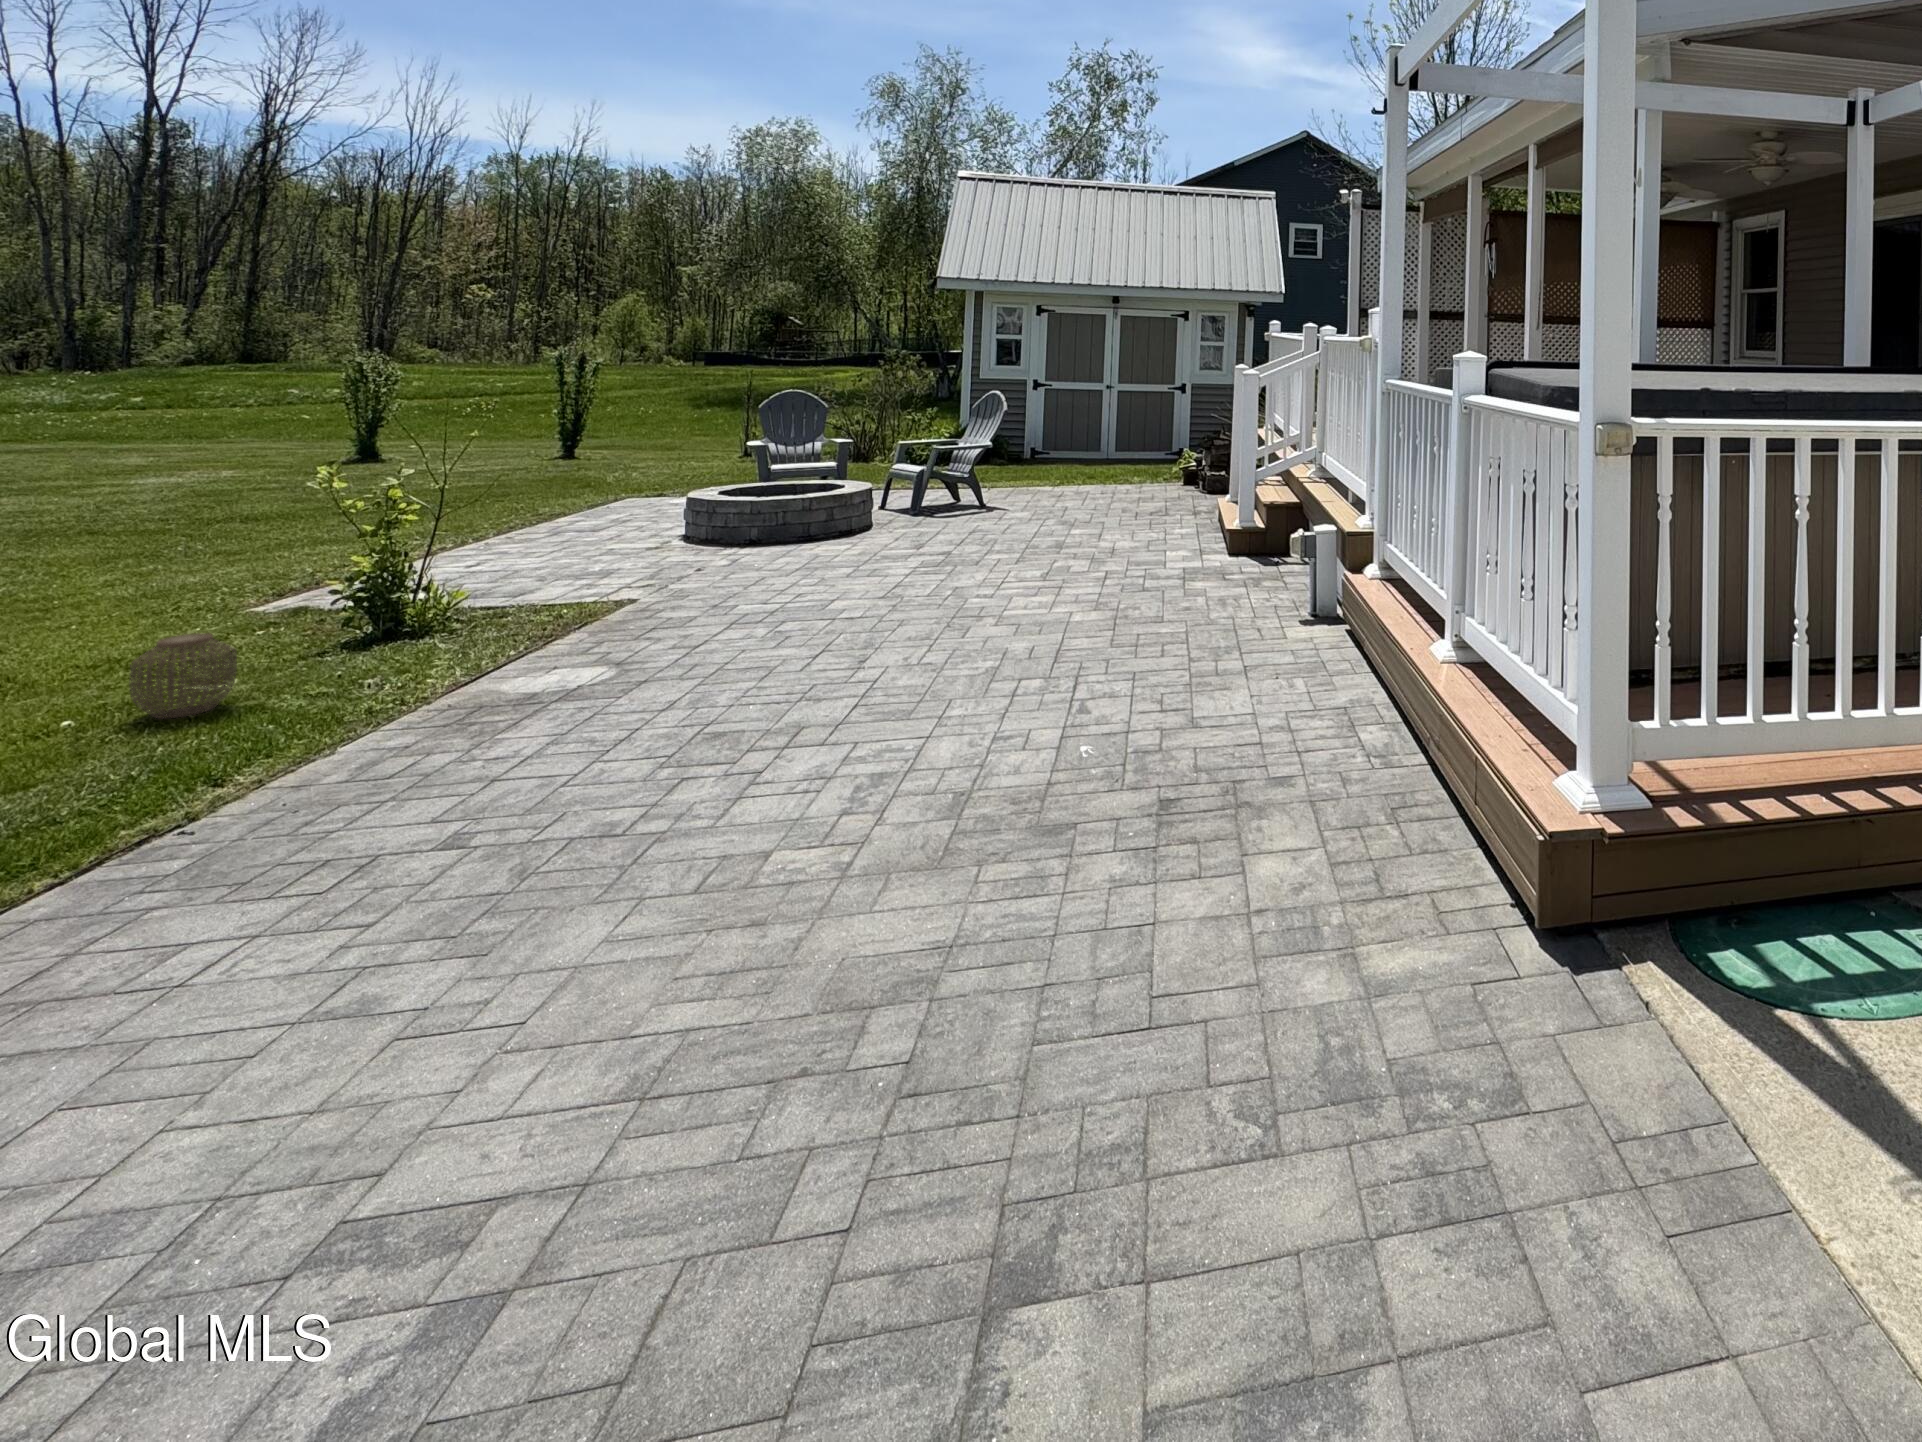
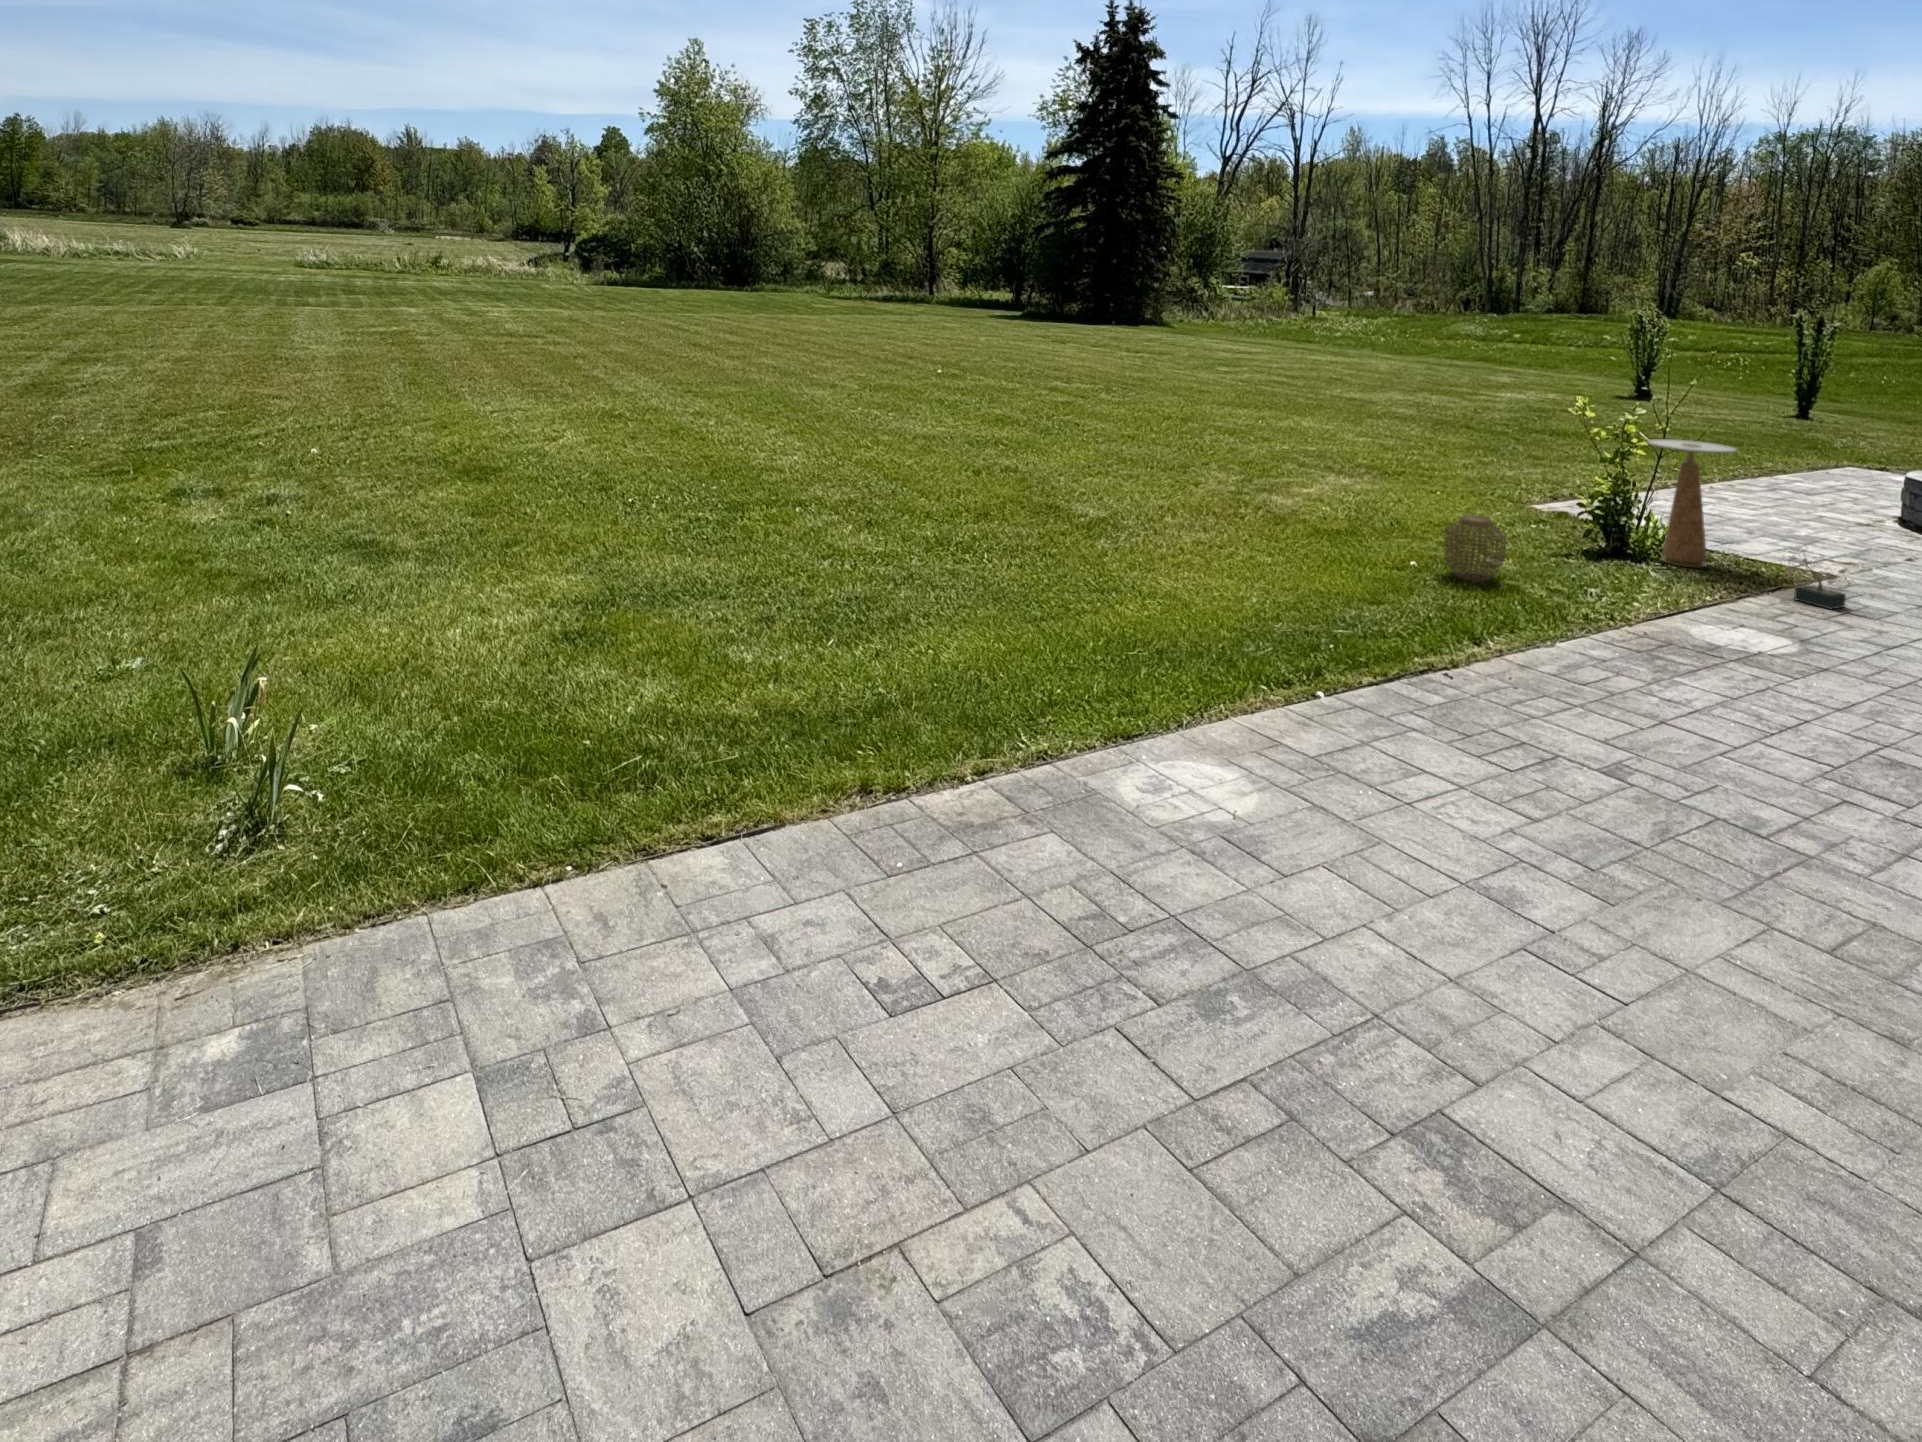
side table: none [421,495,531,629] -> present [1646,439,1738,568]
decorative plant: none [587,578,659,629] -> present [1786,548,1853,609]

